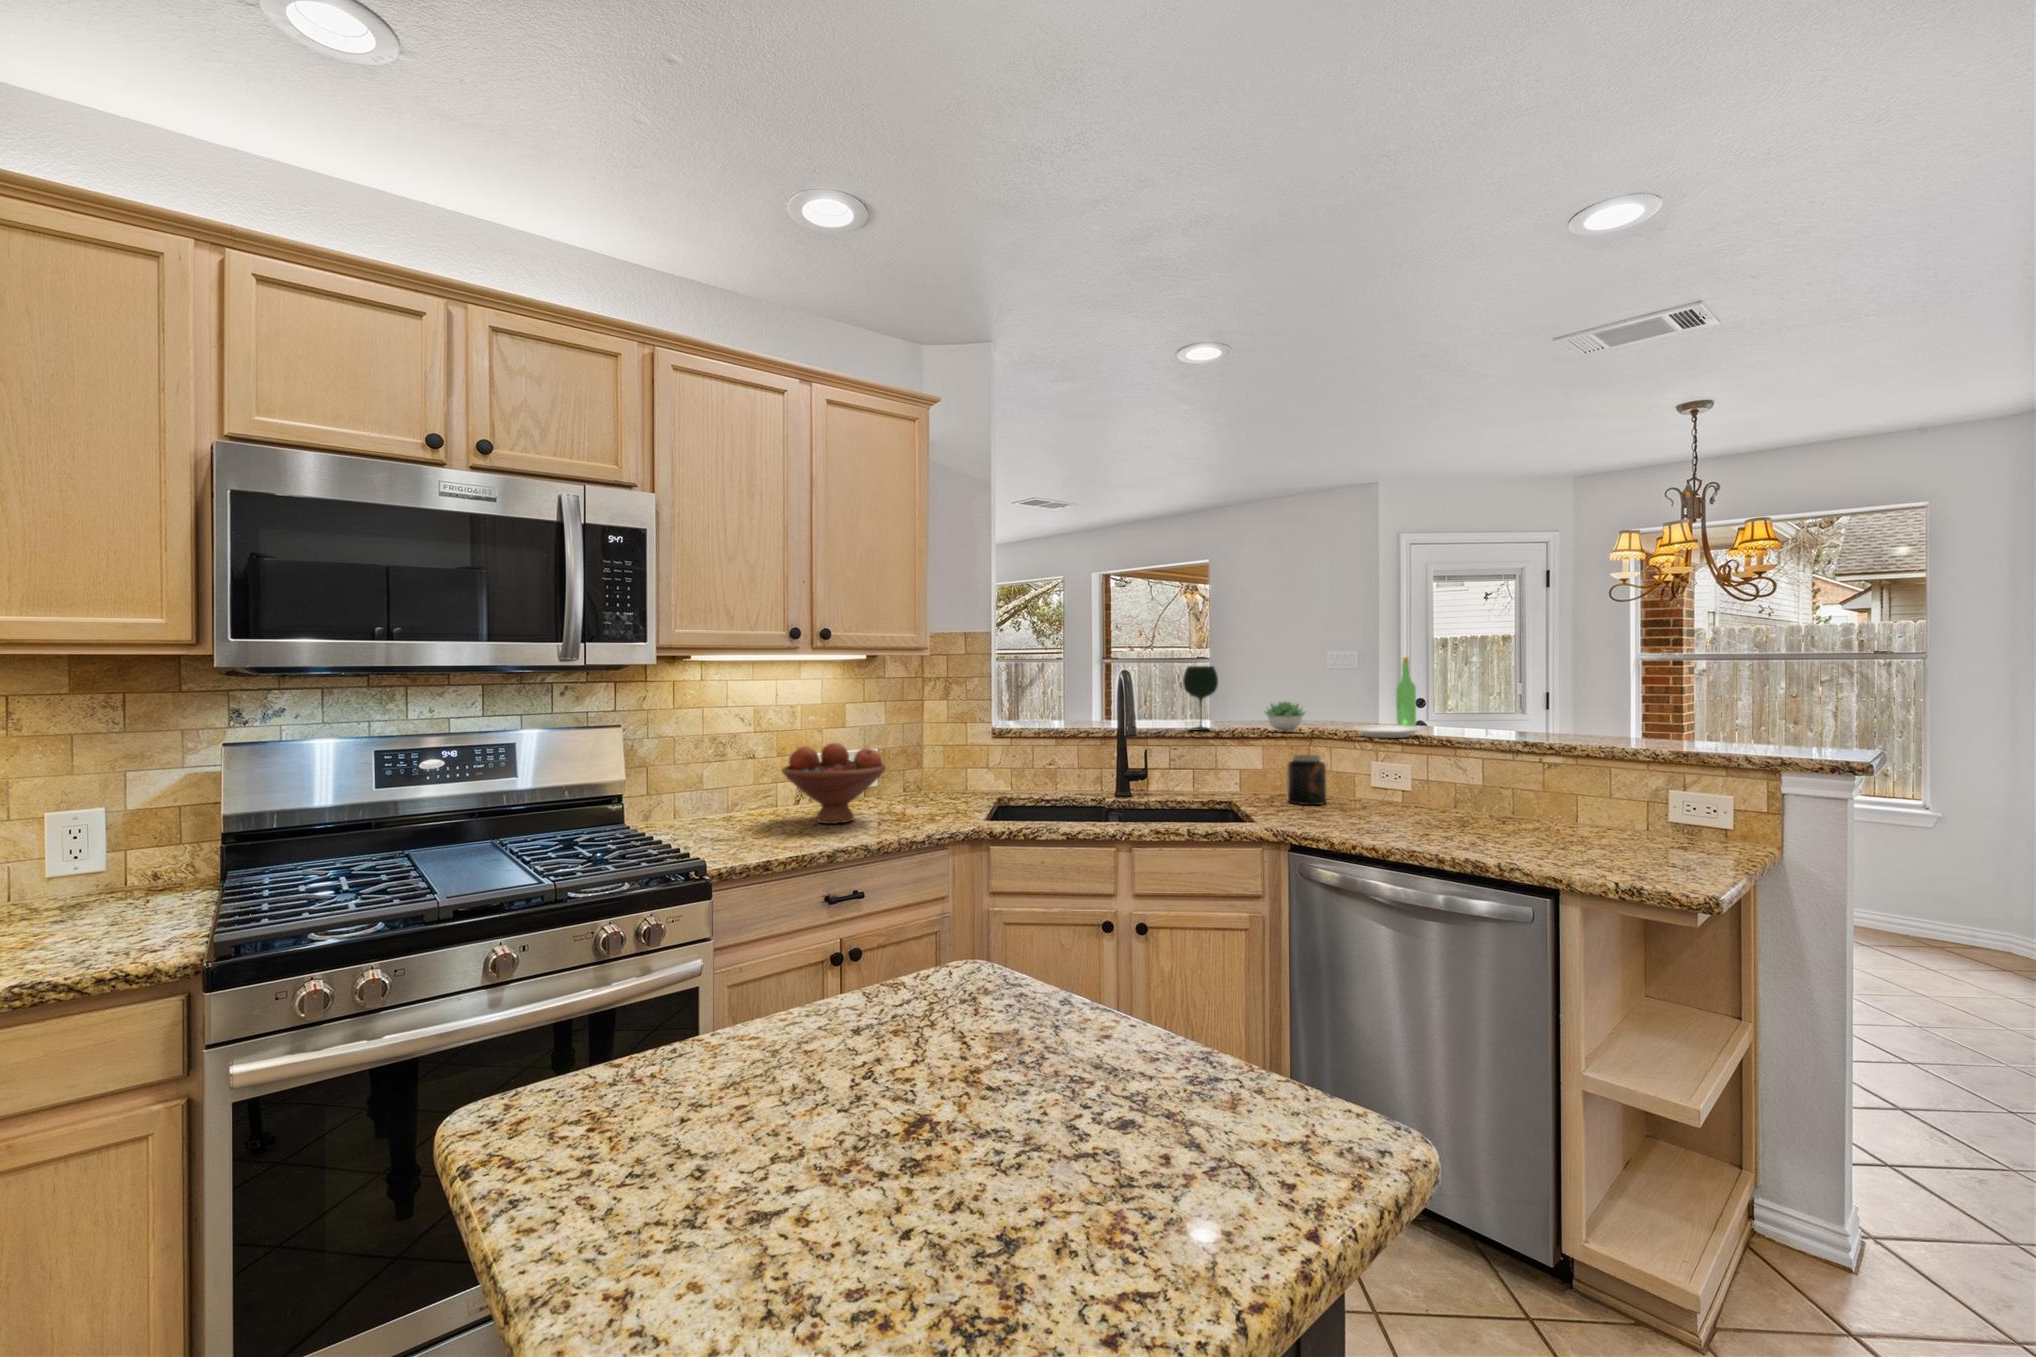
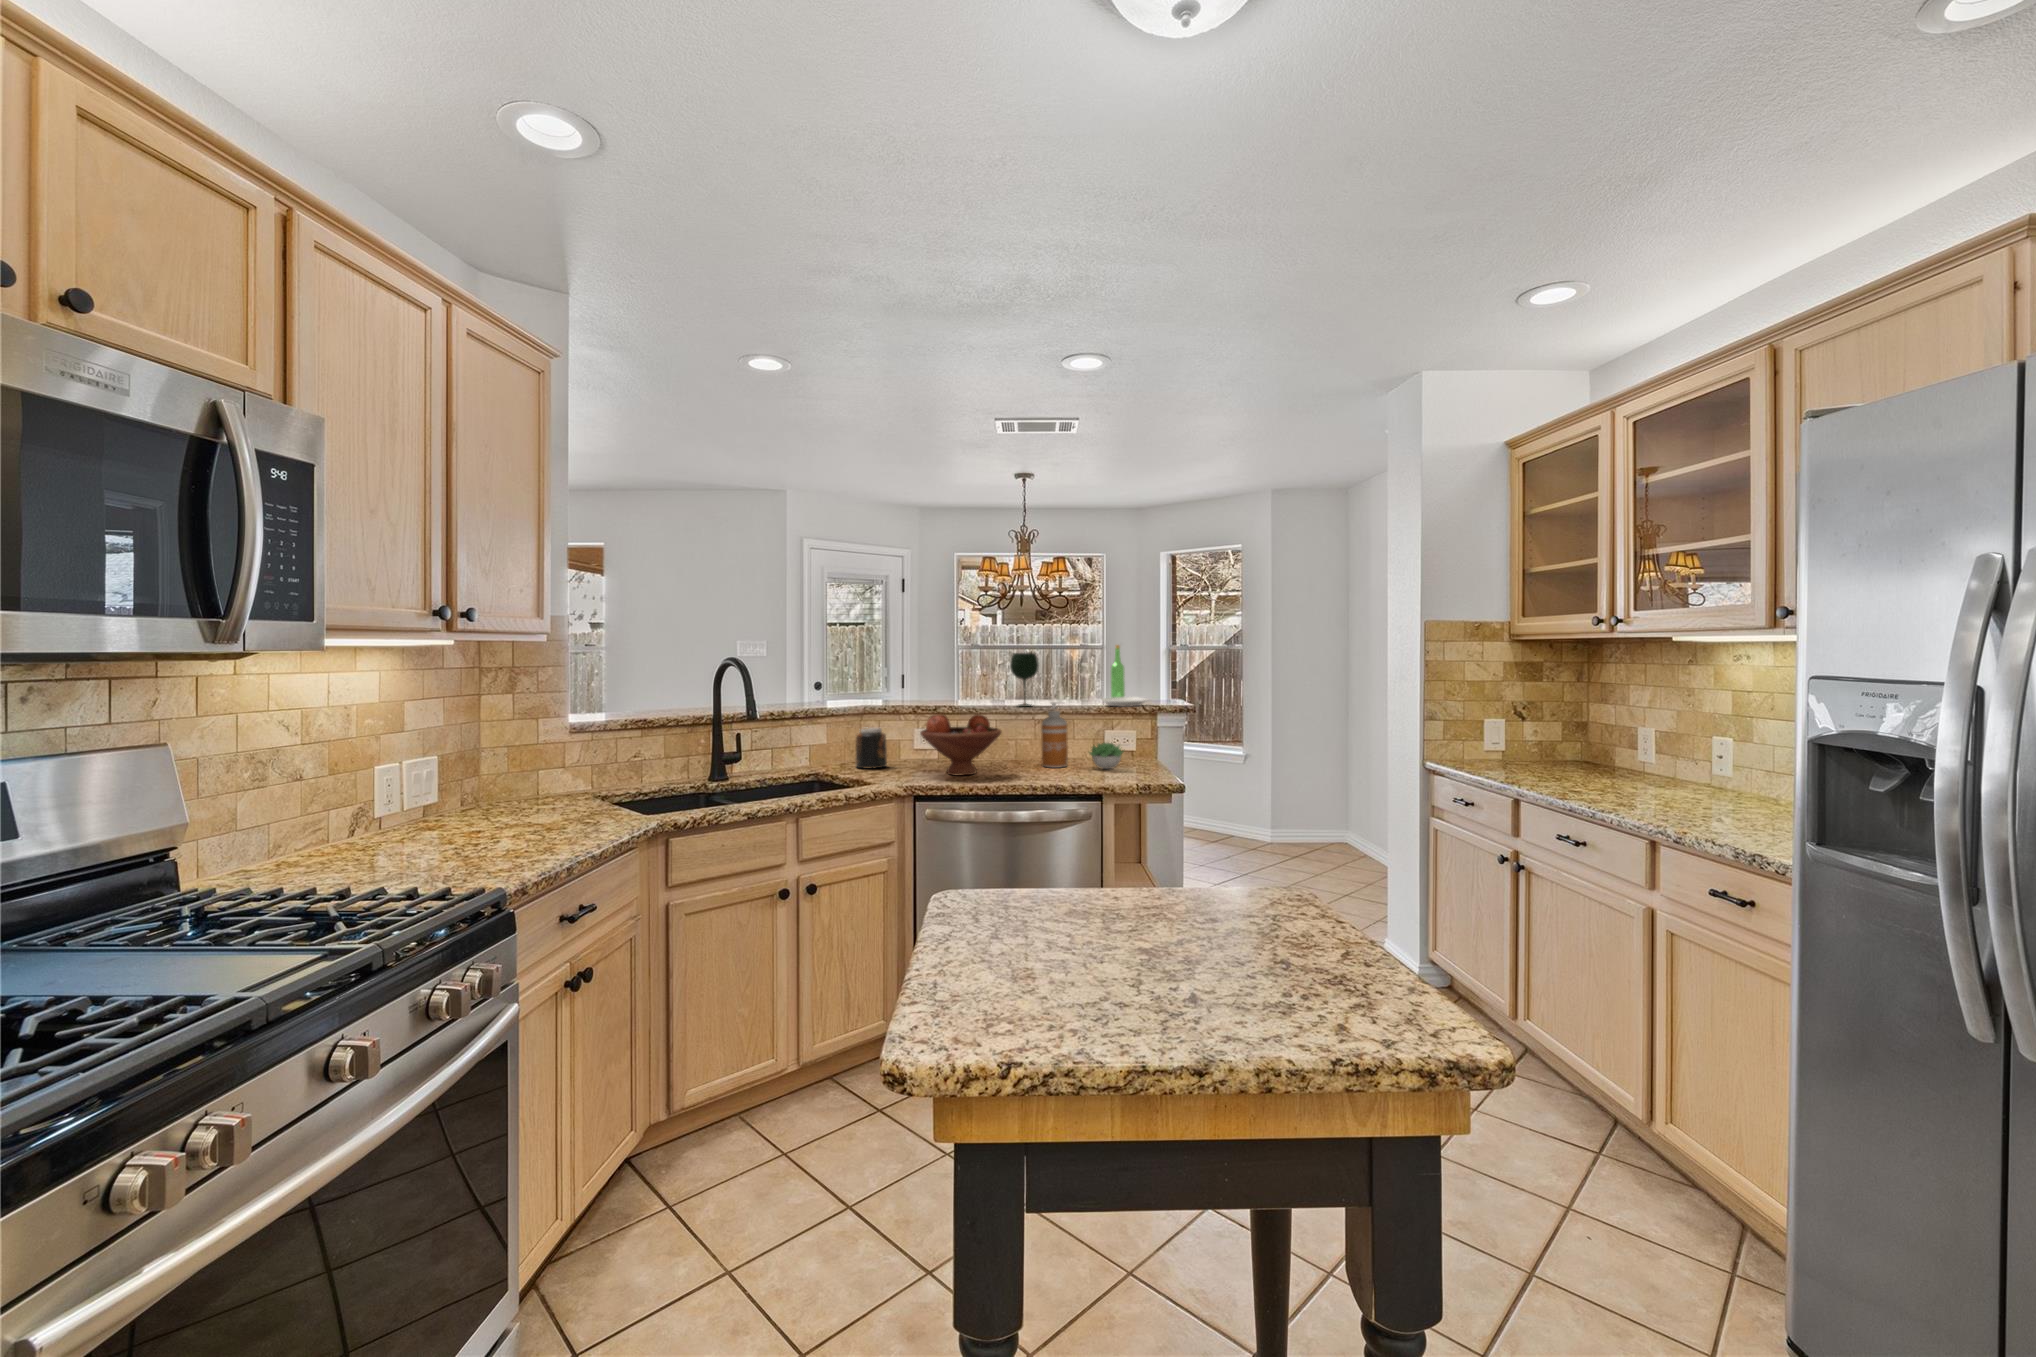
plate: present [1354,657,1419,738] -> present [1101,645,1148,707]
wine glass: present [1183,666,1218,730] -> present [1010,653,1038,707]
succulent plant: present [1265,702,1305,732] -> present [1090,743,1124,769]
soap dispenser: none [1533,738,1578,838] -> present [1041,702,1068,768]
fruit bowl: present [782,743,886,824] -> present [920,715,1002,775]

